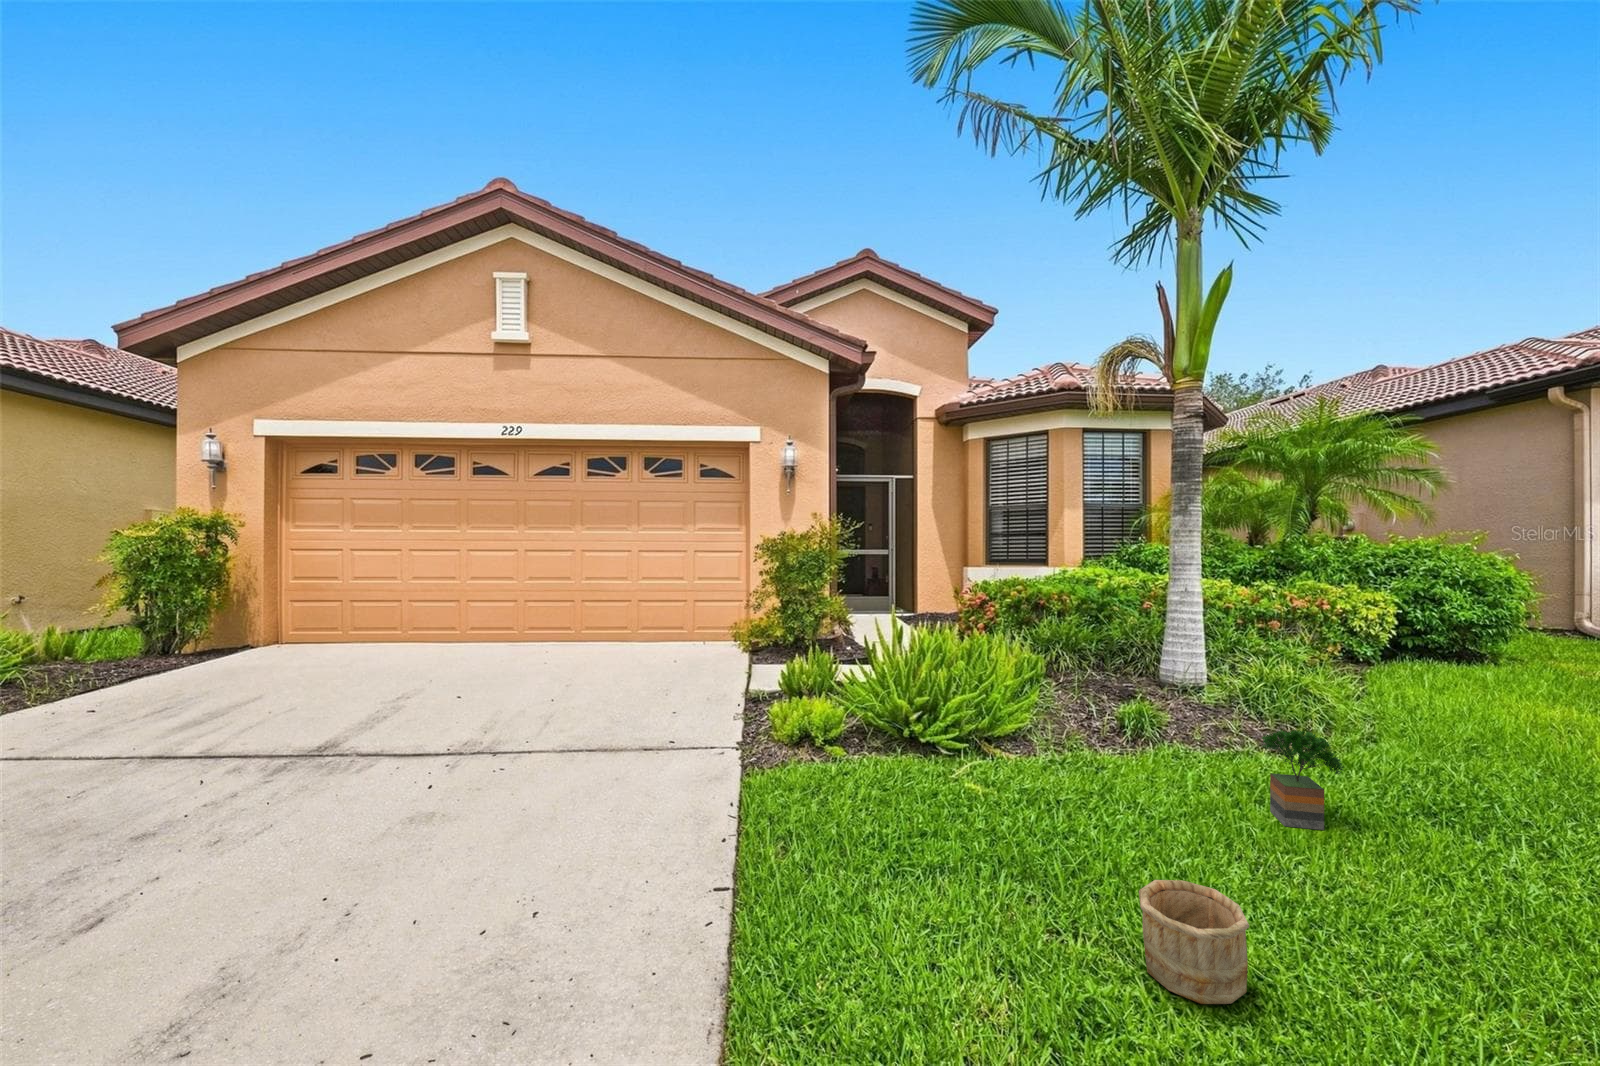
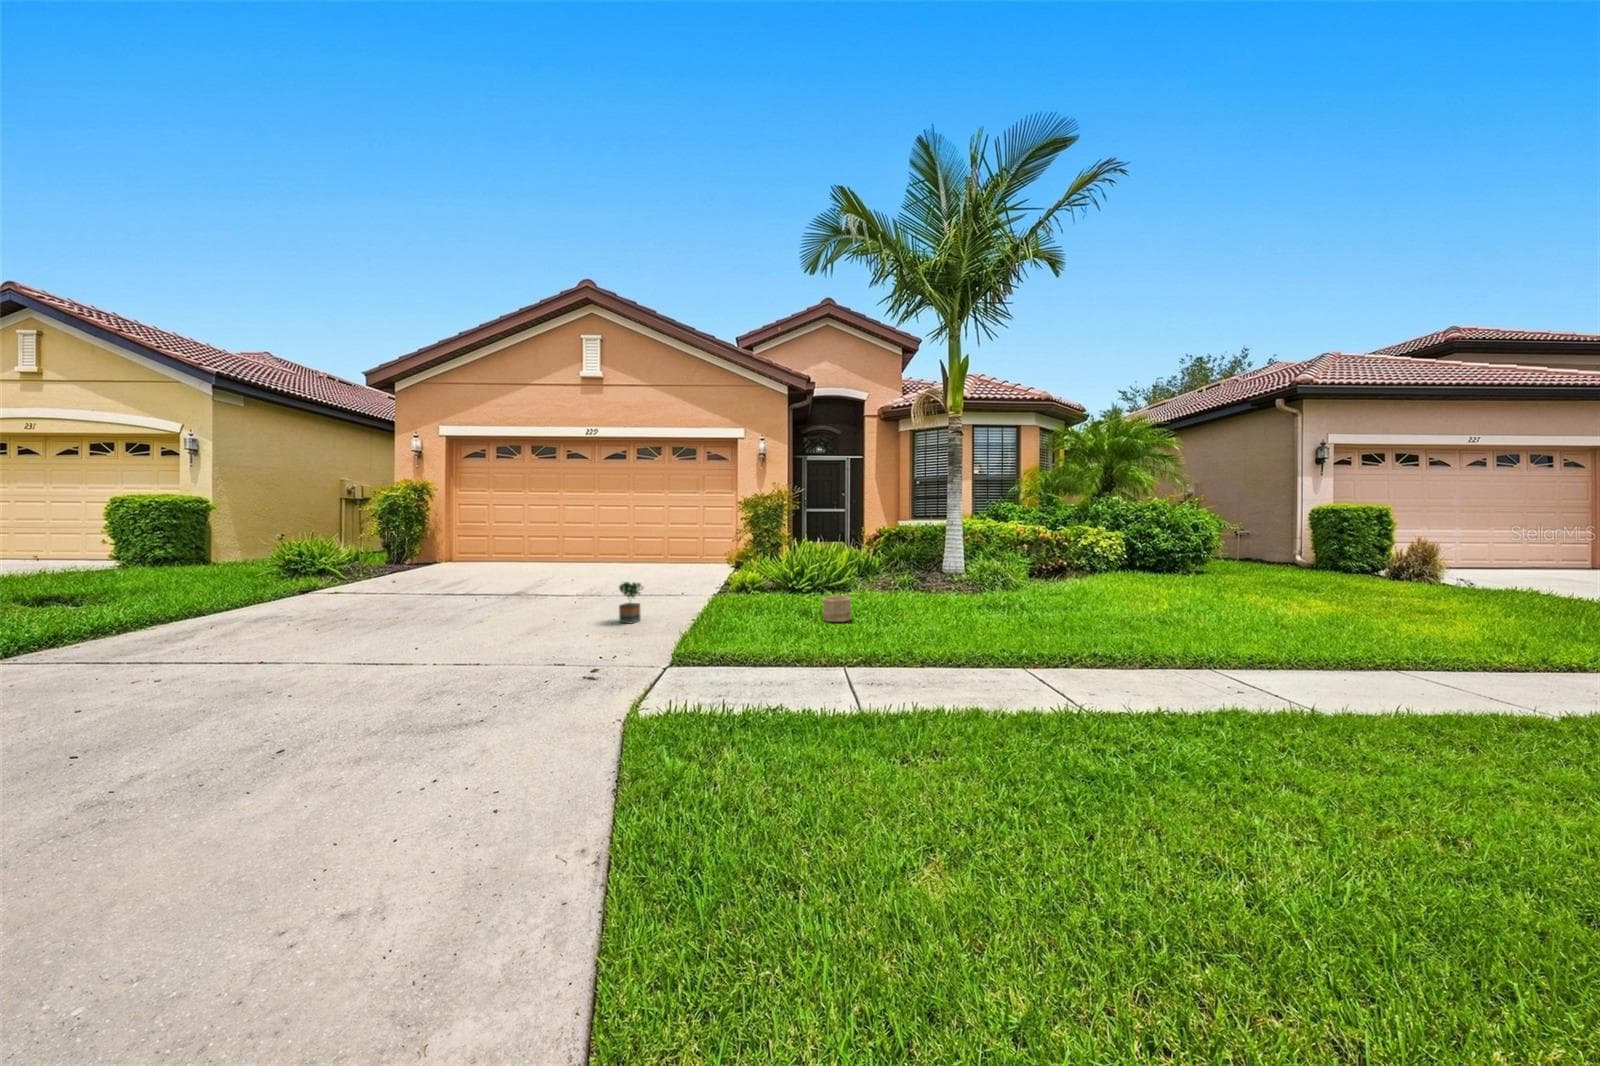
potted tree: present [1262,730,1343,830] -> present [619,582,643,623]

